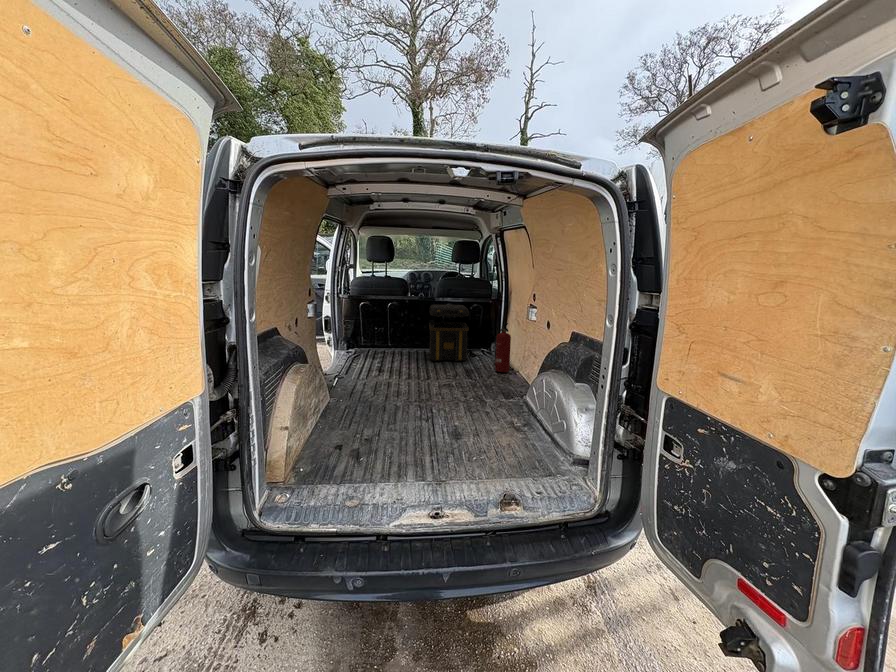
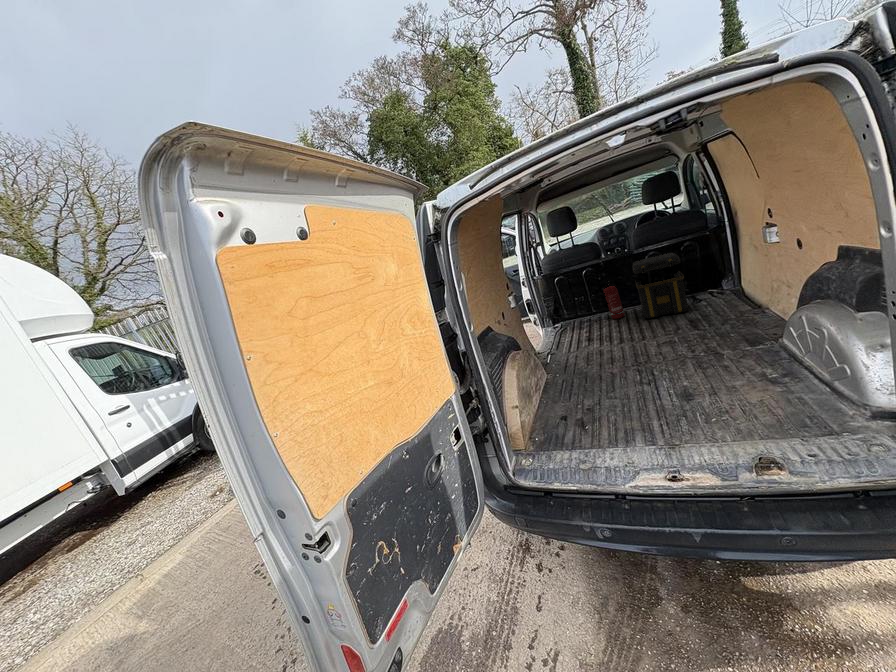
fire extinguisher: present [495,323,511,372] -> present [594,281,625,322]

